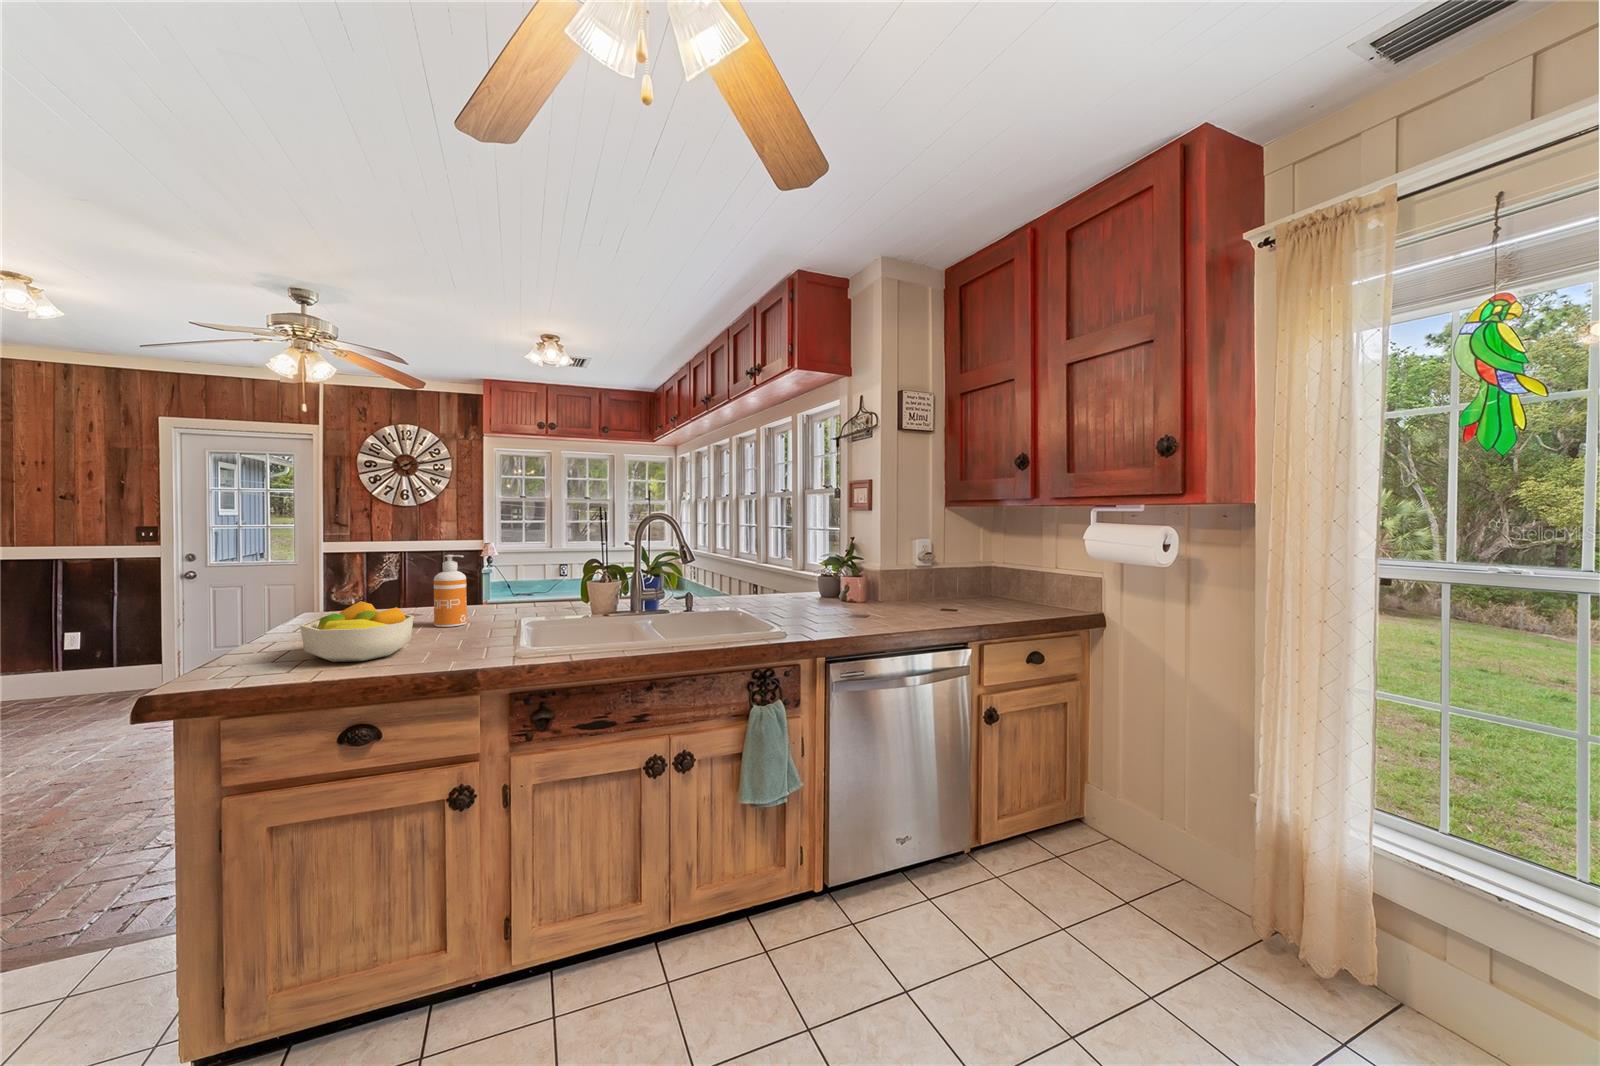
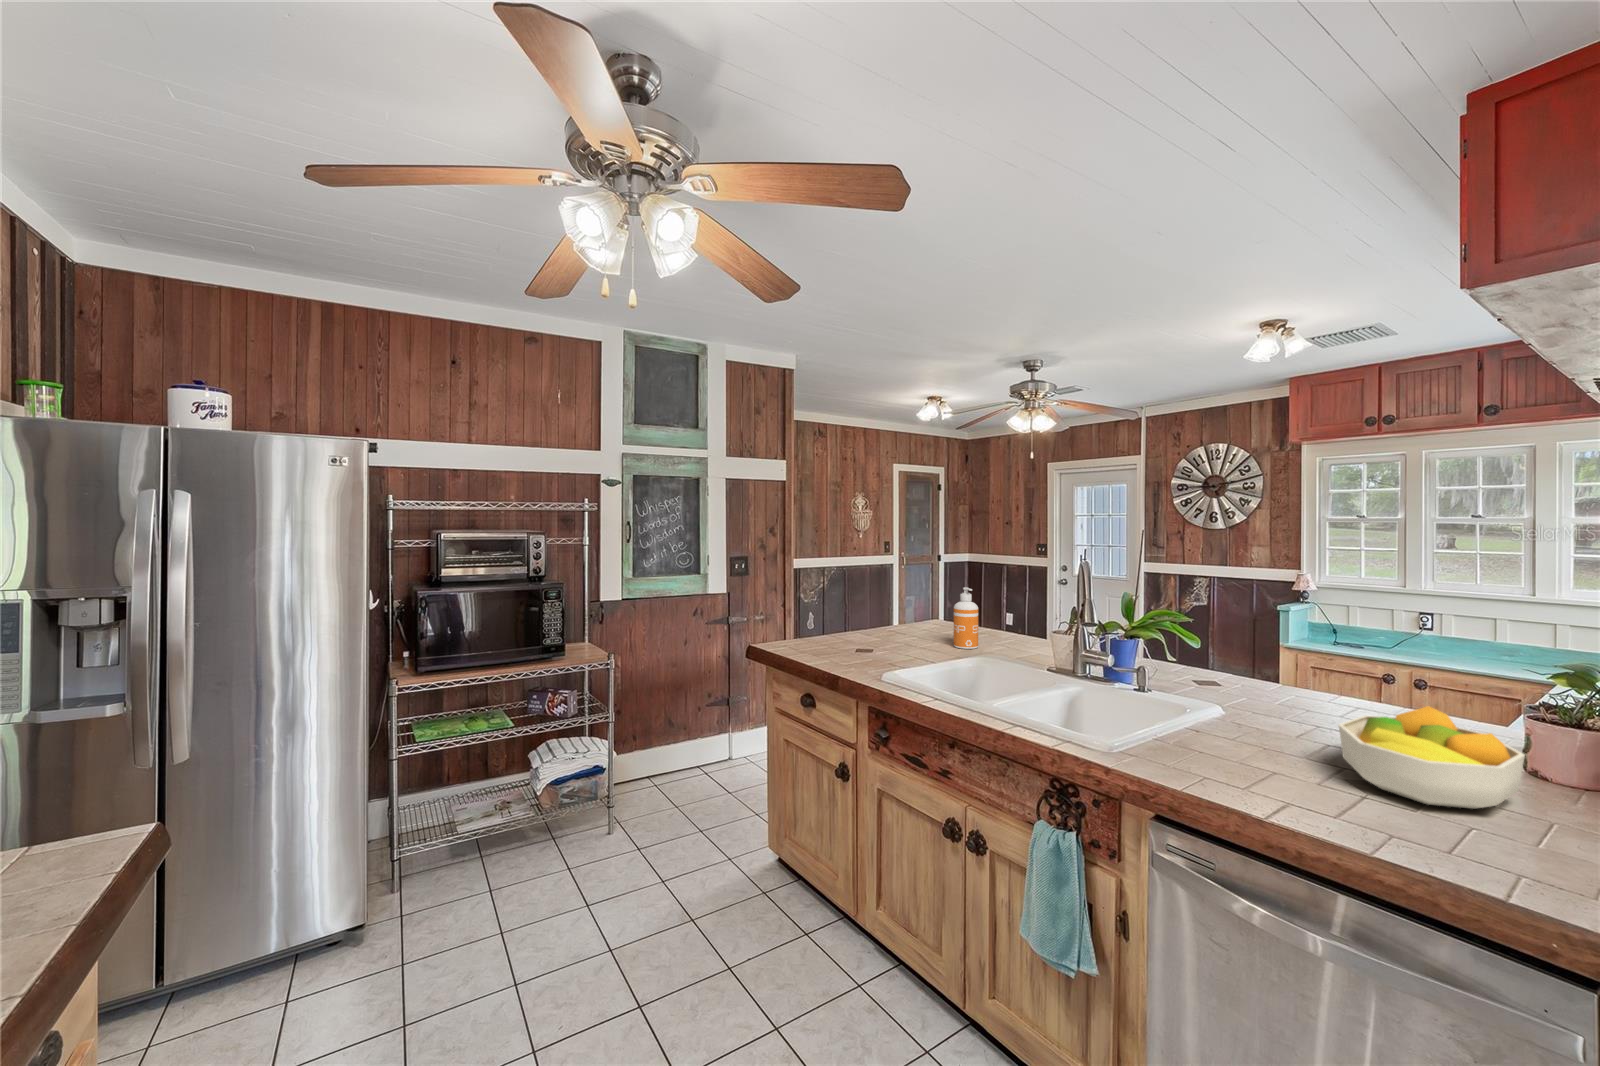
fruit bowl: present [300,601,414,662] -> present [1339,706,1525,809]

